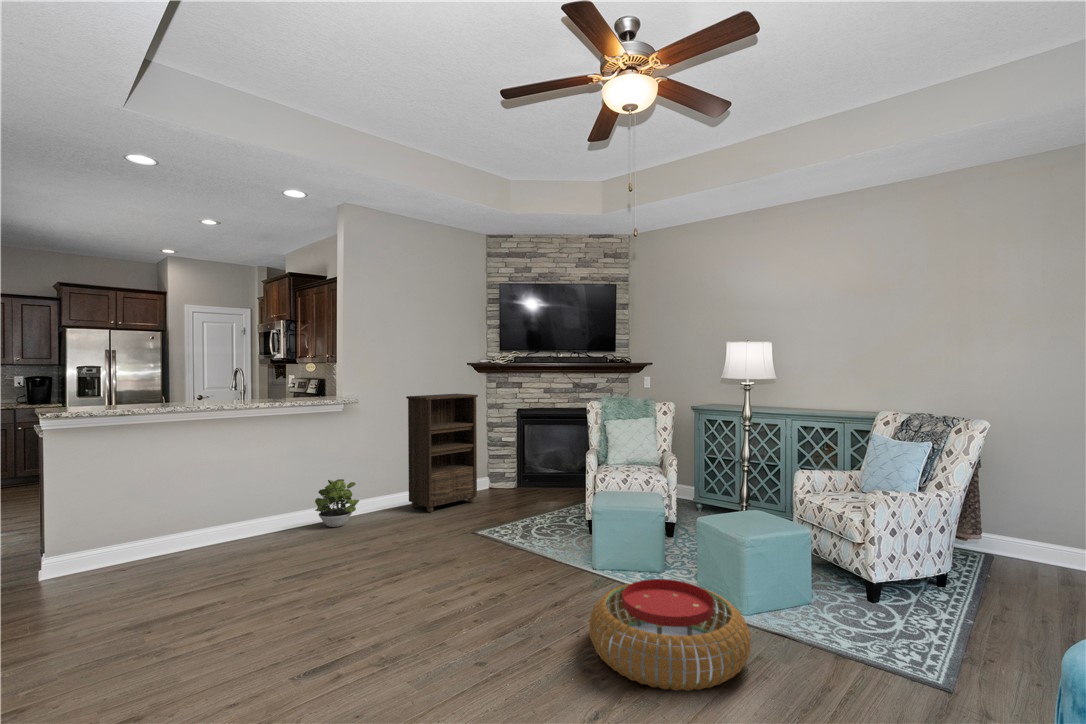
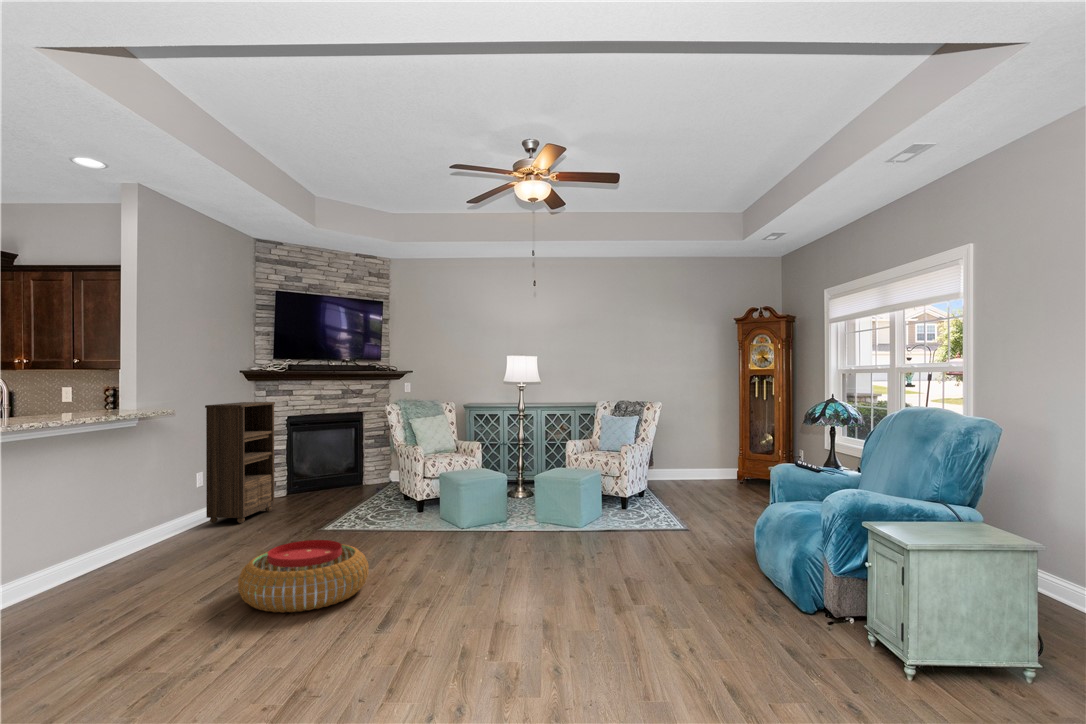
potted plant: present [315,479,359,527] -> none [123,494,186,550]
pouf: present [589,579,750,691] -> present [238,540,369,612]

